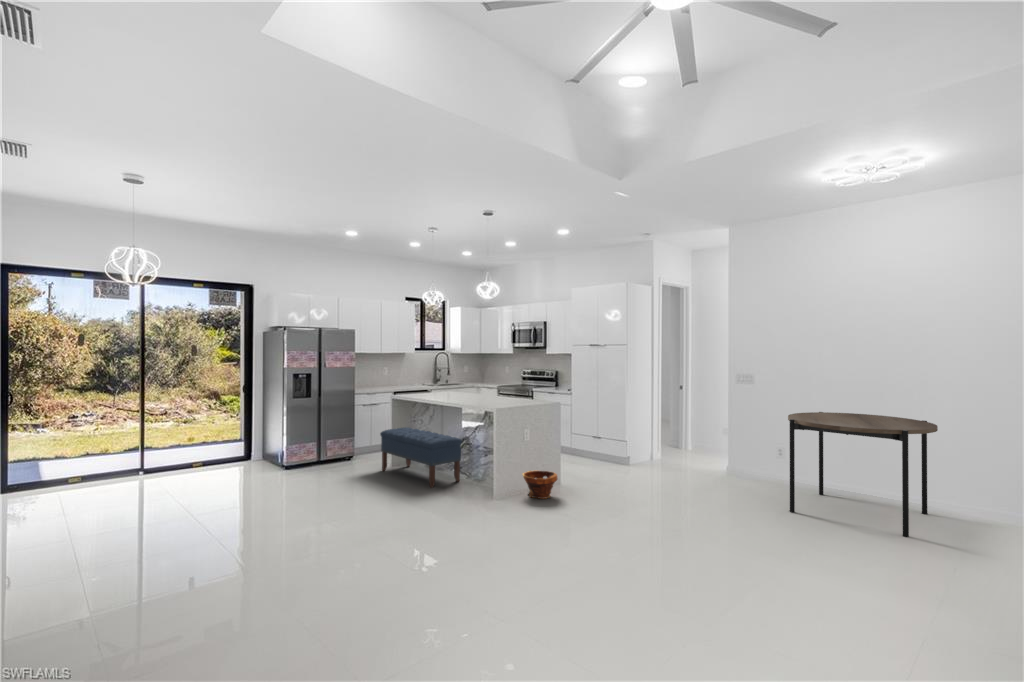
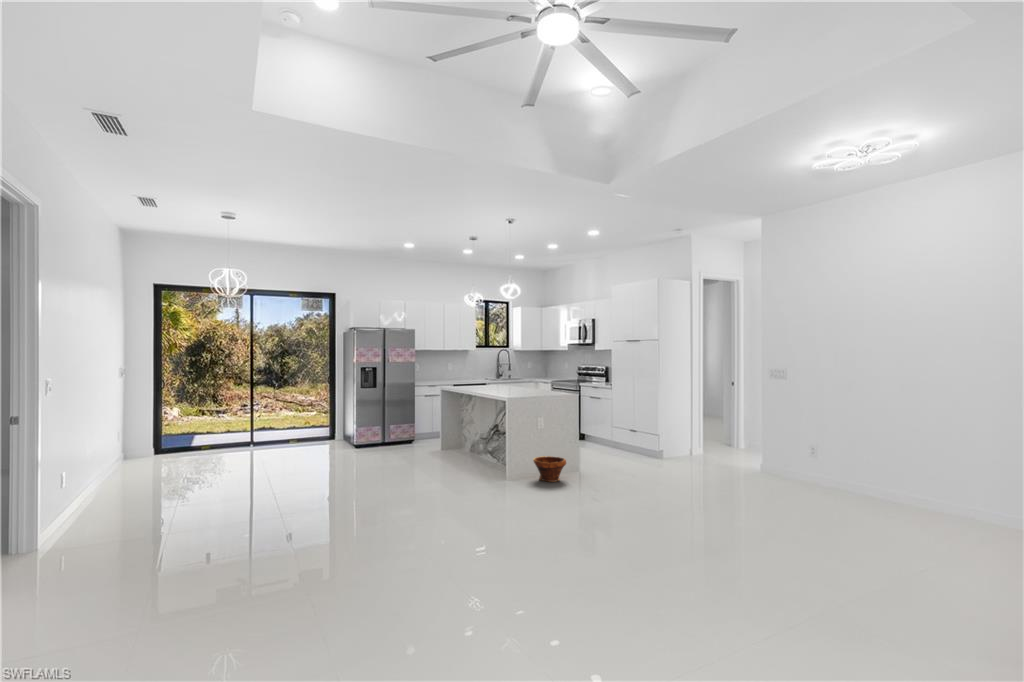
dining table: present [788,412,938,537] -> none [792,407,962,539]
bench: present [380,427,462,488] -> none [429,416,491,468]

